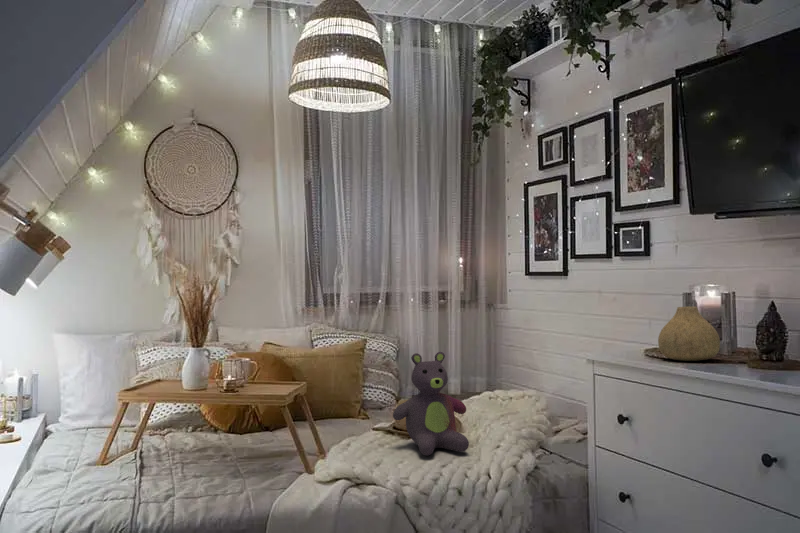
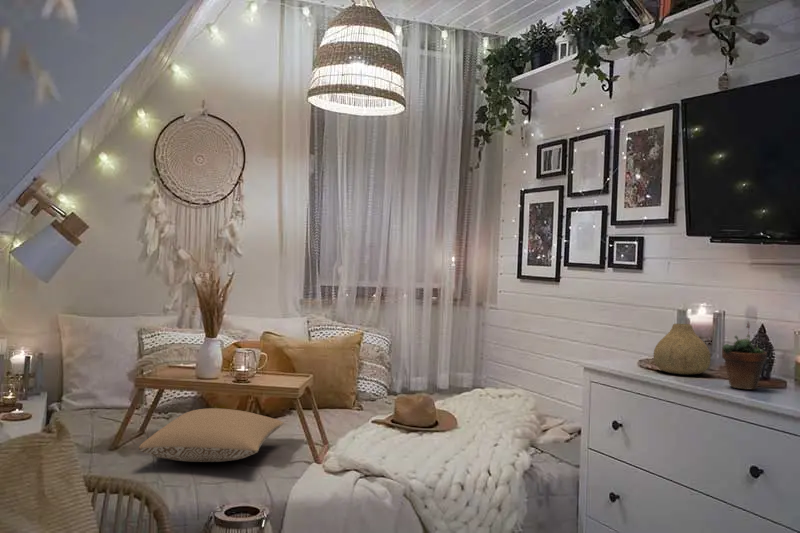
succulent plant: none [726,297,776,372] -> present [722,323,767,390]
stuffed bear: present [393,352,469,456] -> none [397,352,469,451]
pillow: none [120,421,276,475] -> present [139,408,283,462]

